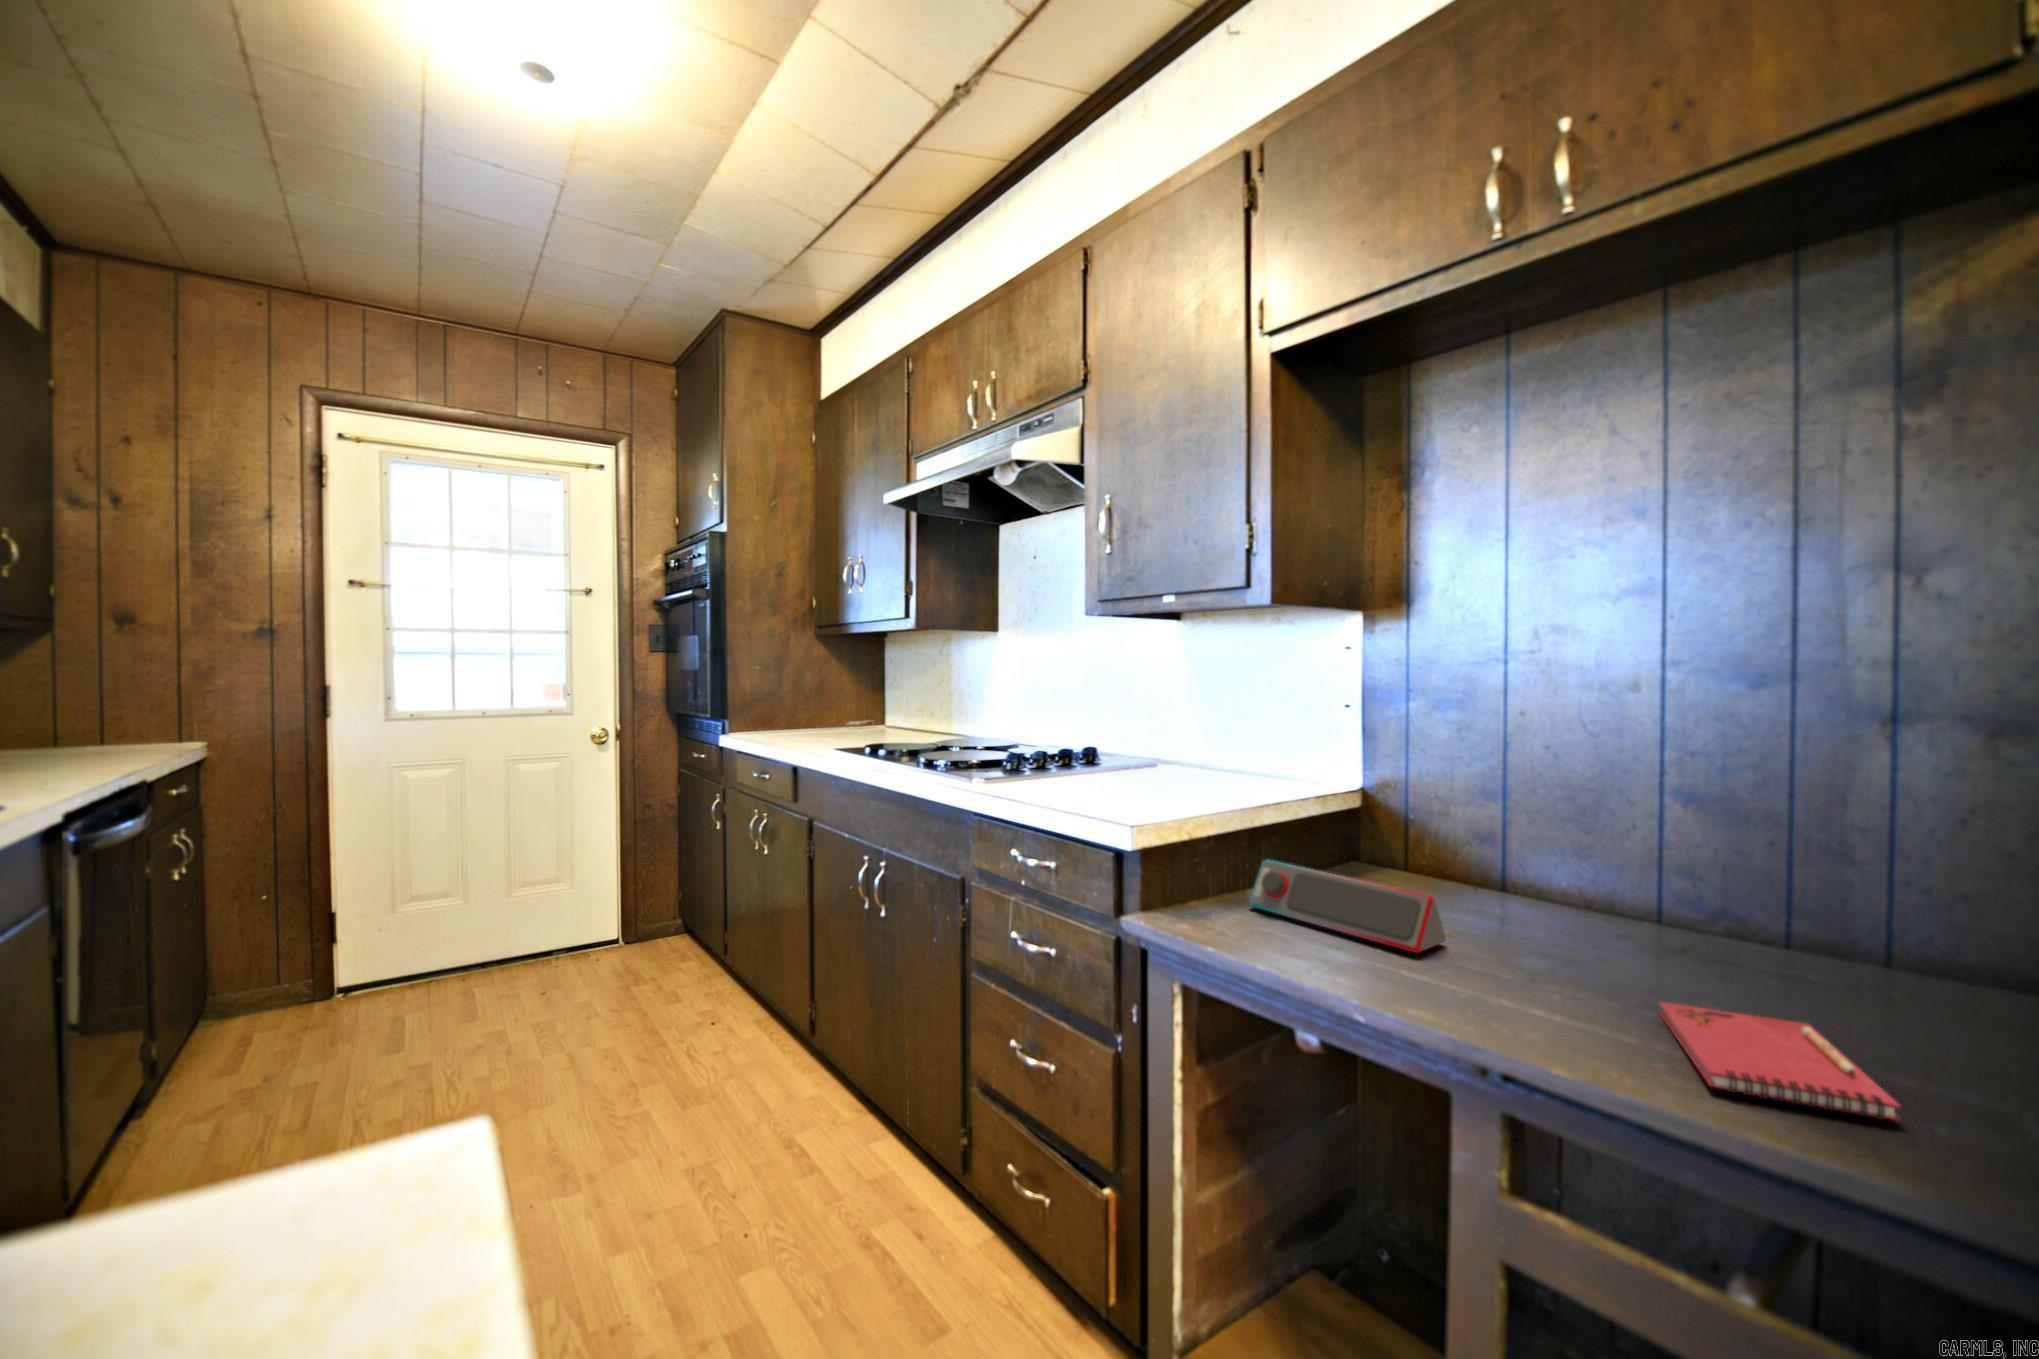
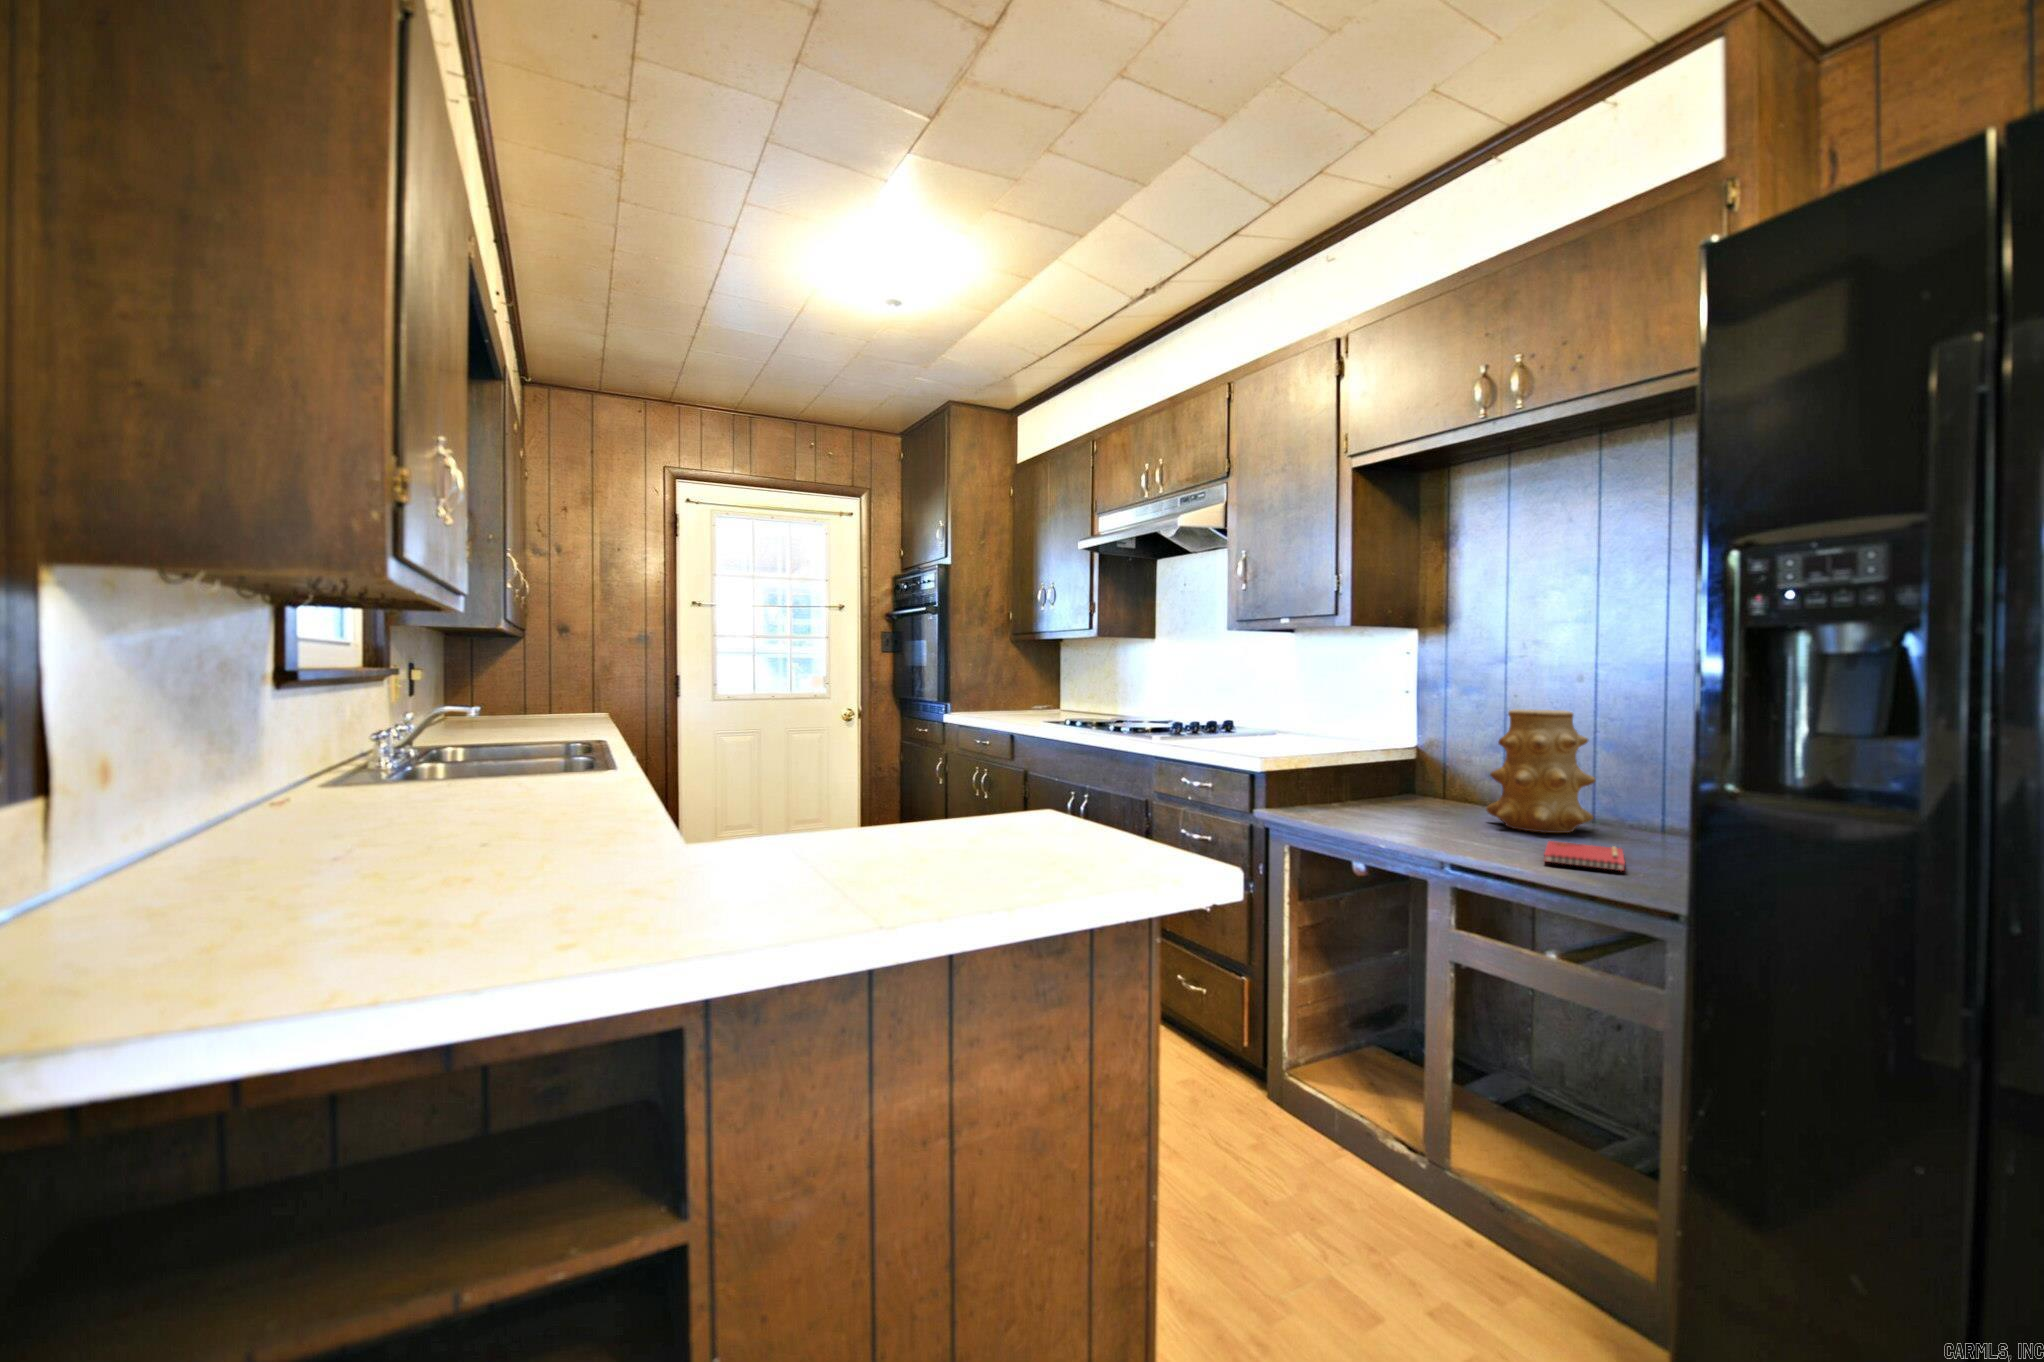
vase: none [1503,743,1705,966] -> present [1486,709,1596,833]
speaker: present [1250,860,1446,953] -> none [1333,781,1447,825]

